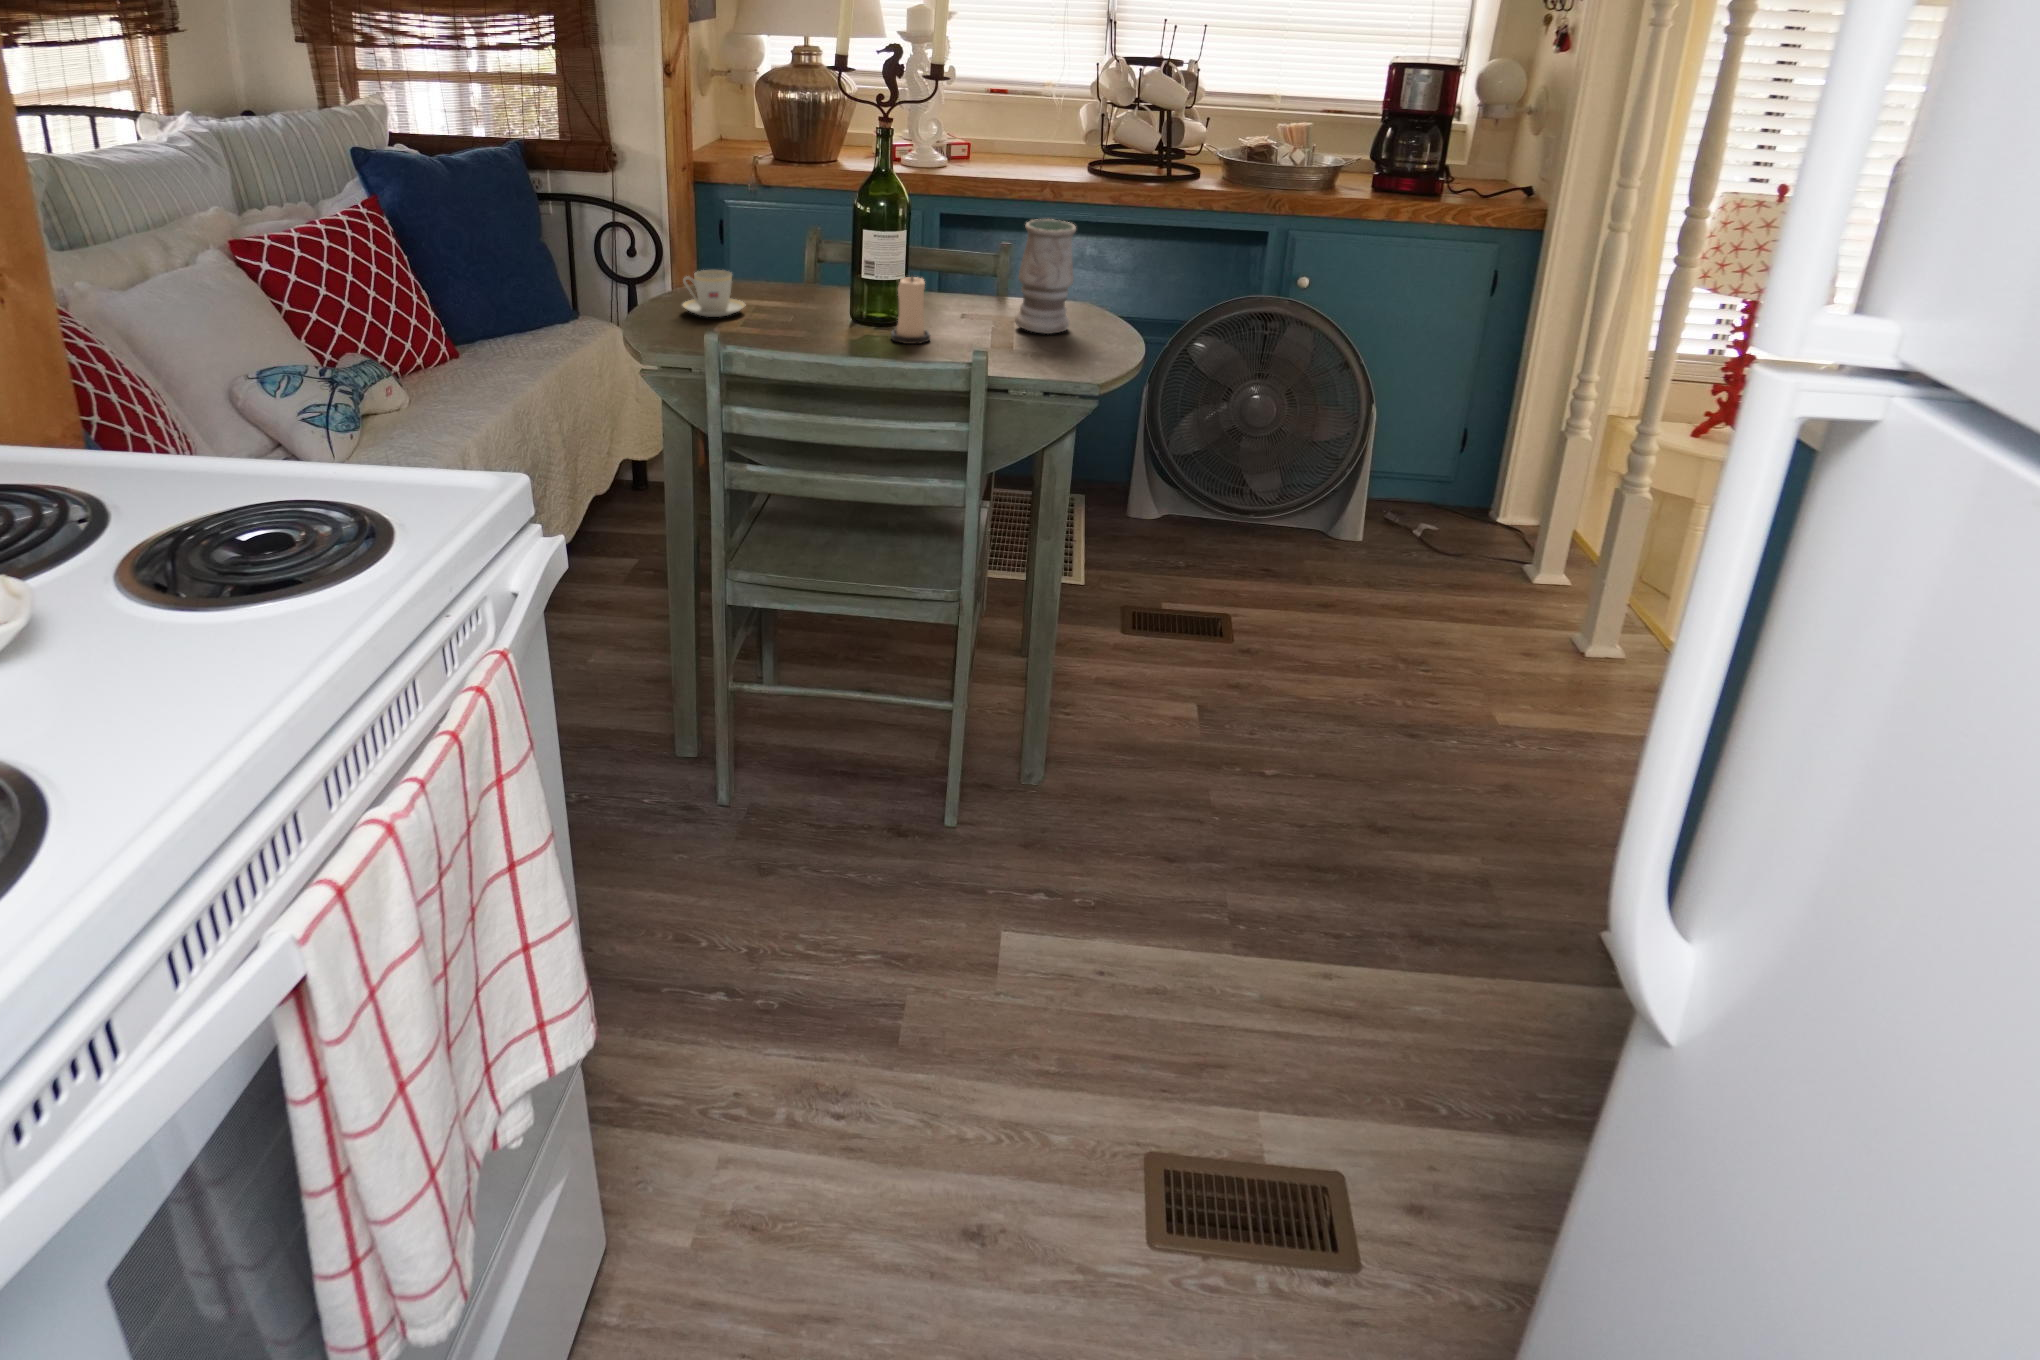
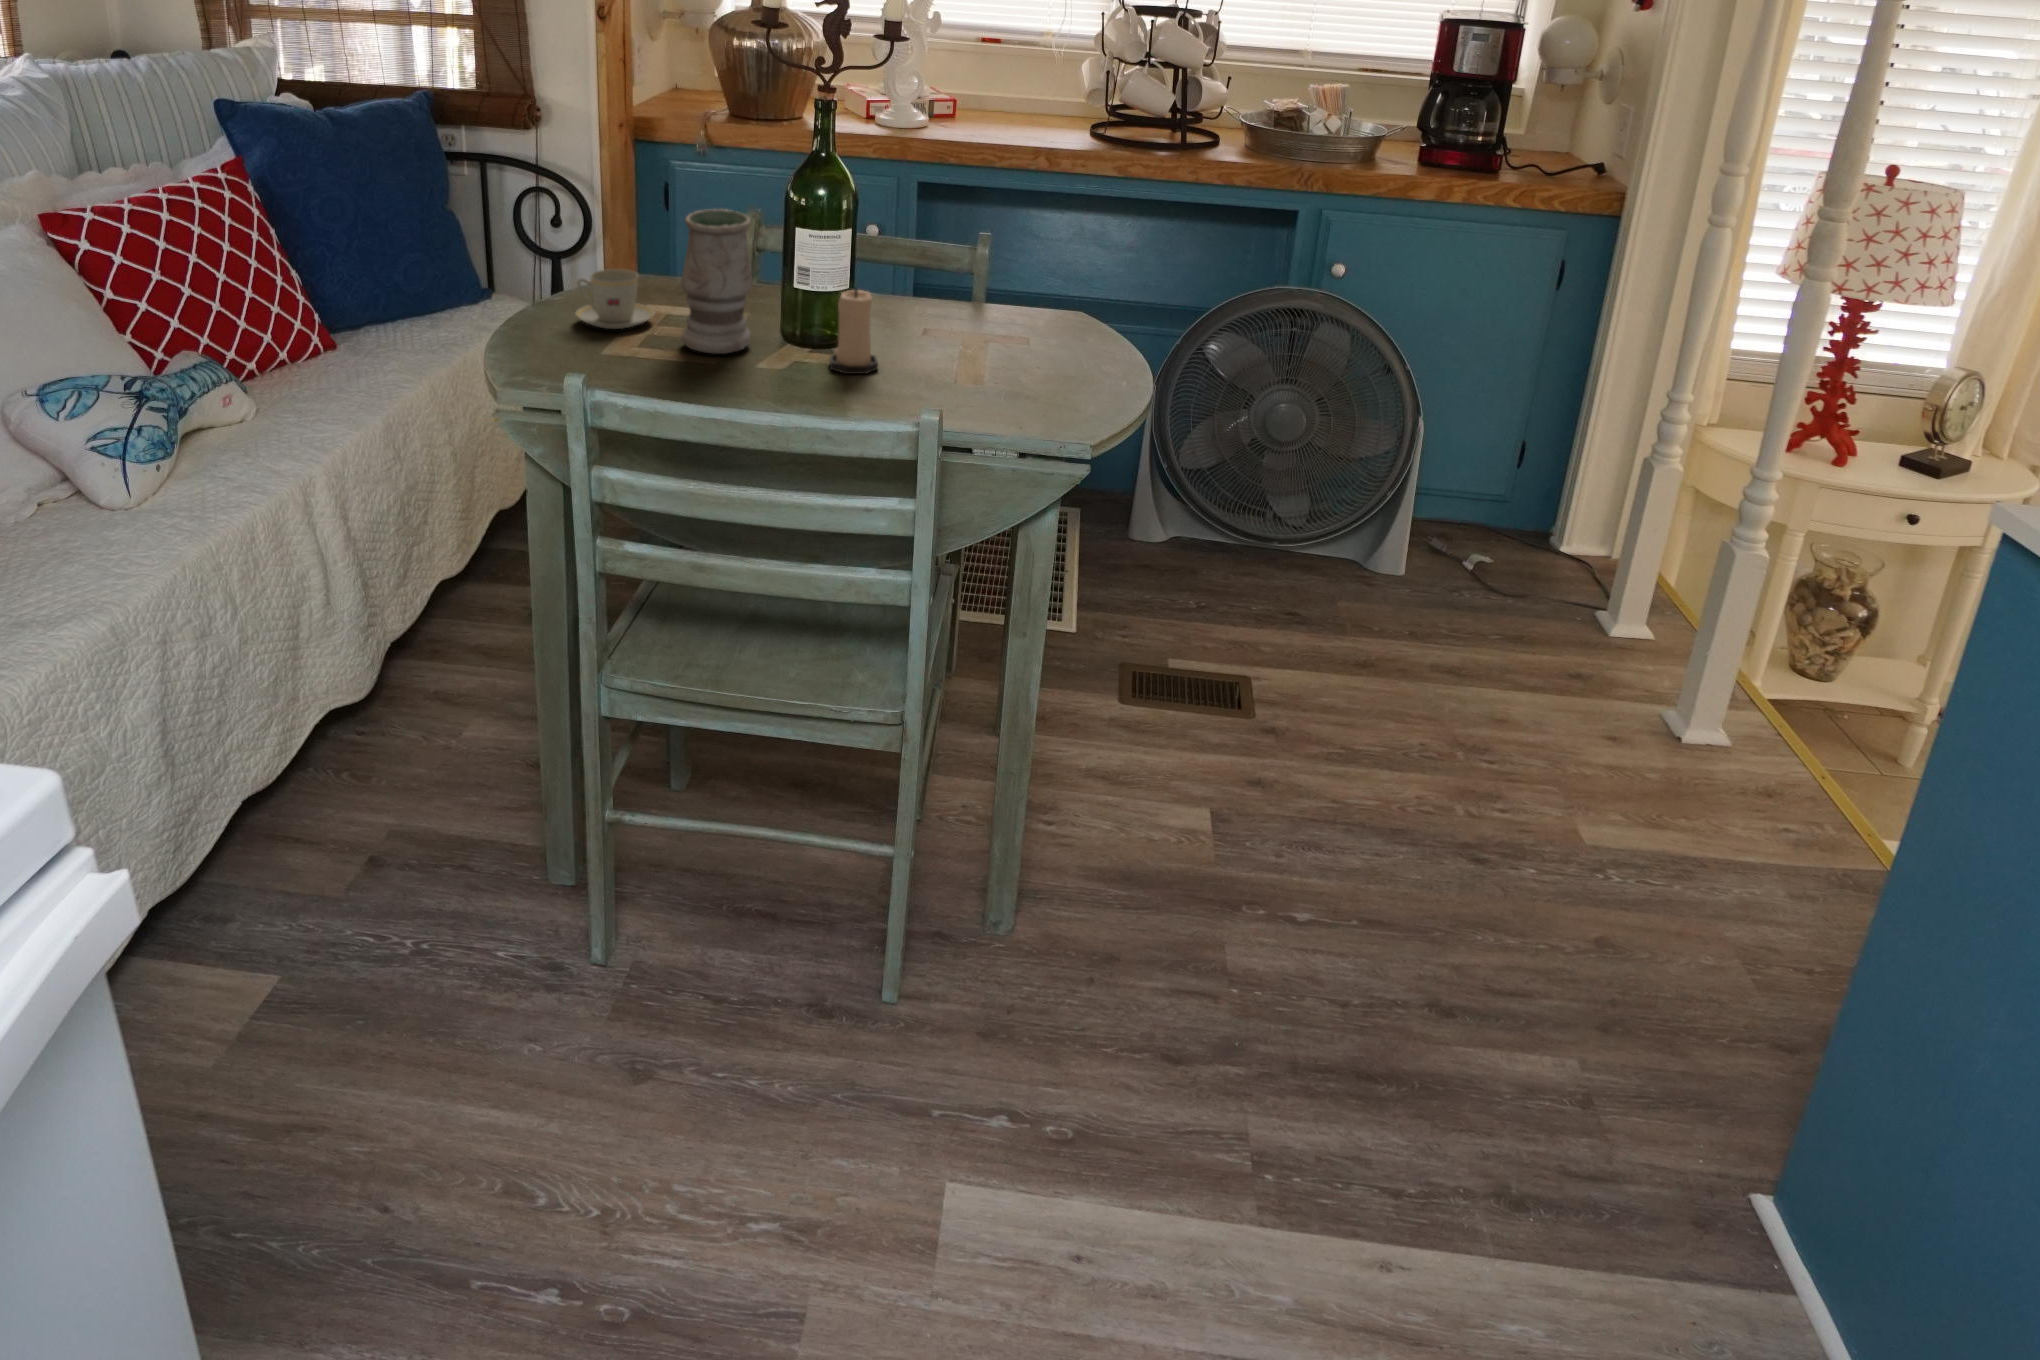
vase: present [1015,219,1076,334] -> present [681,209,752,354]

